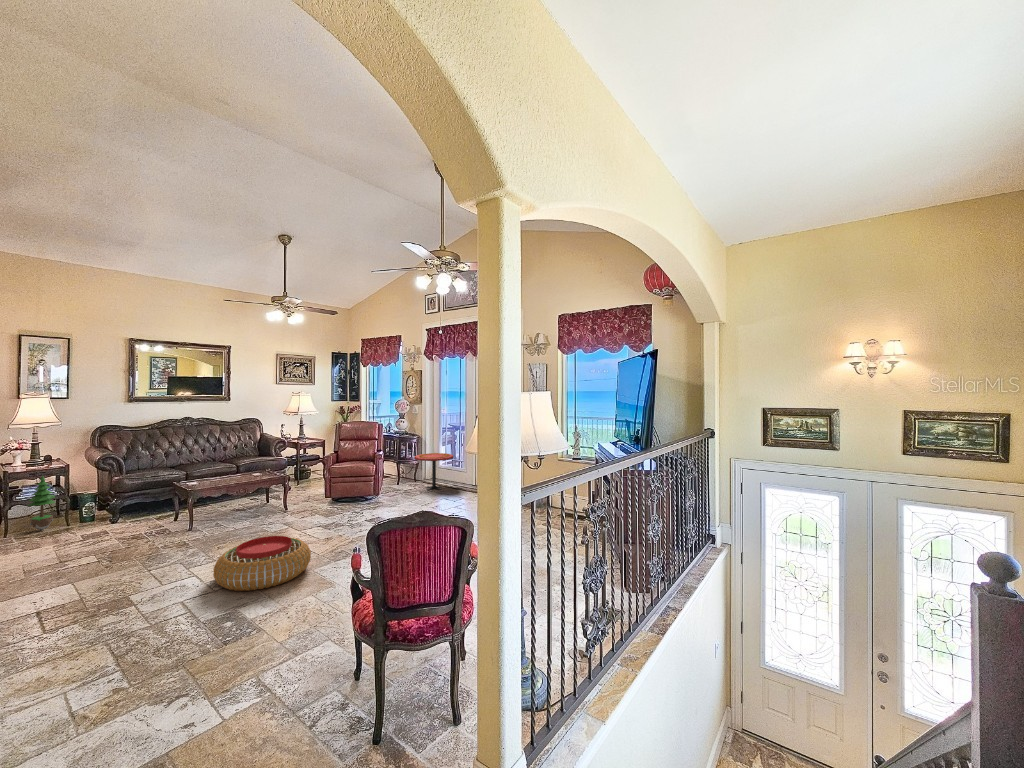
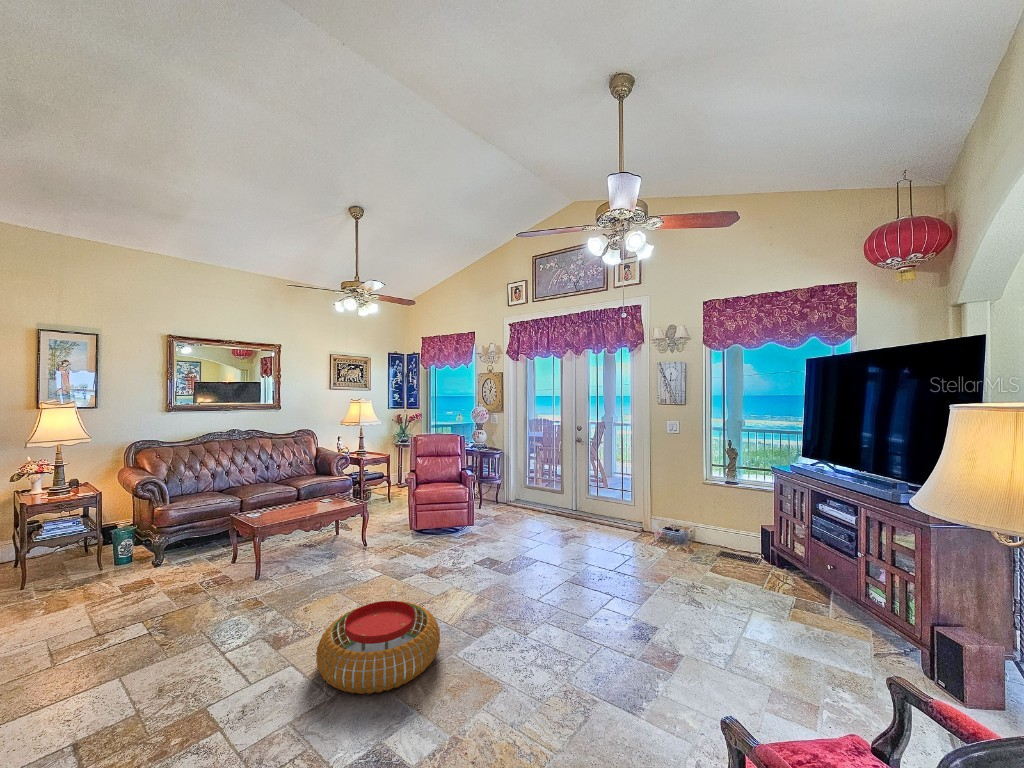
side table: present [414,453,454,490] -> none [498,470,544,516]
potted tree: present [28,476,55,530] -> none [50,507,86,577]

